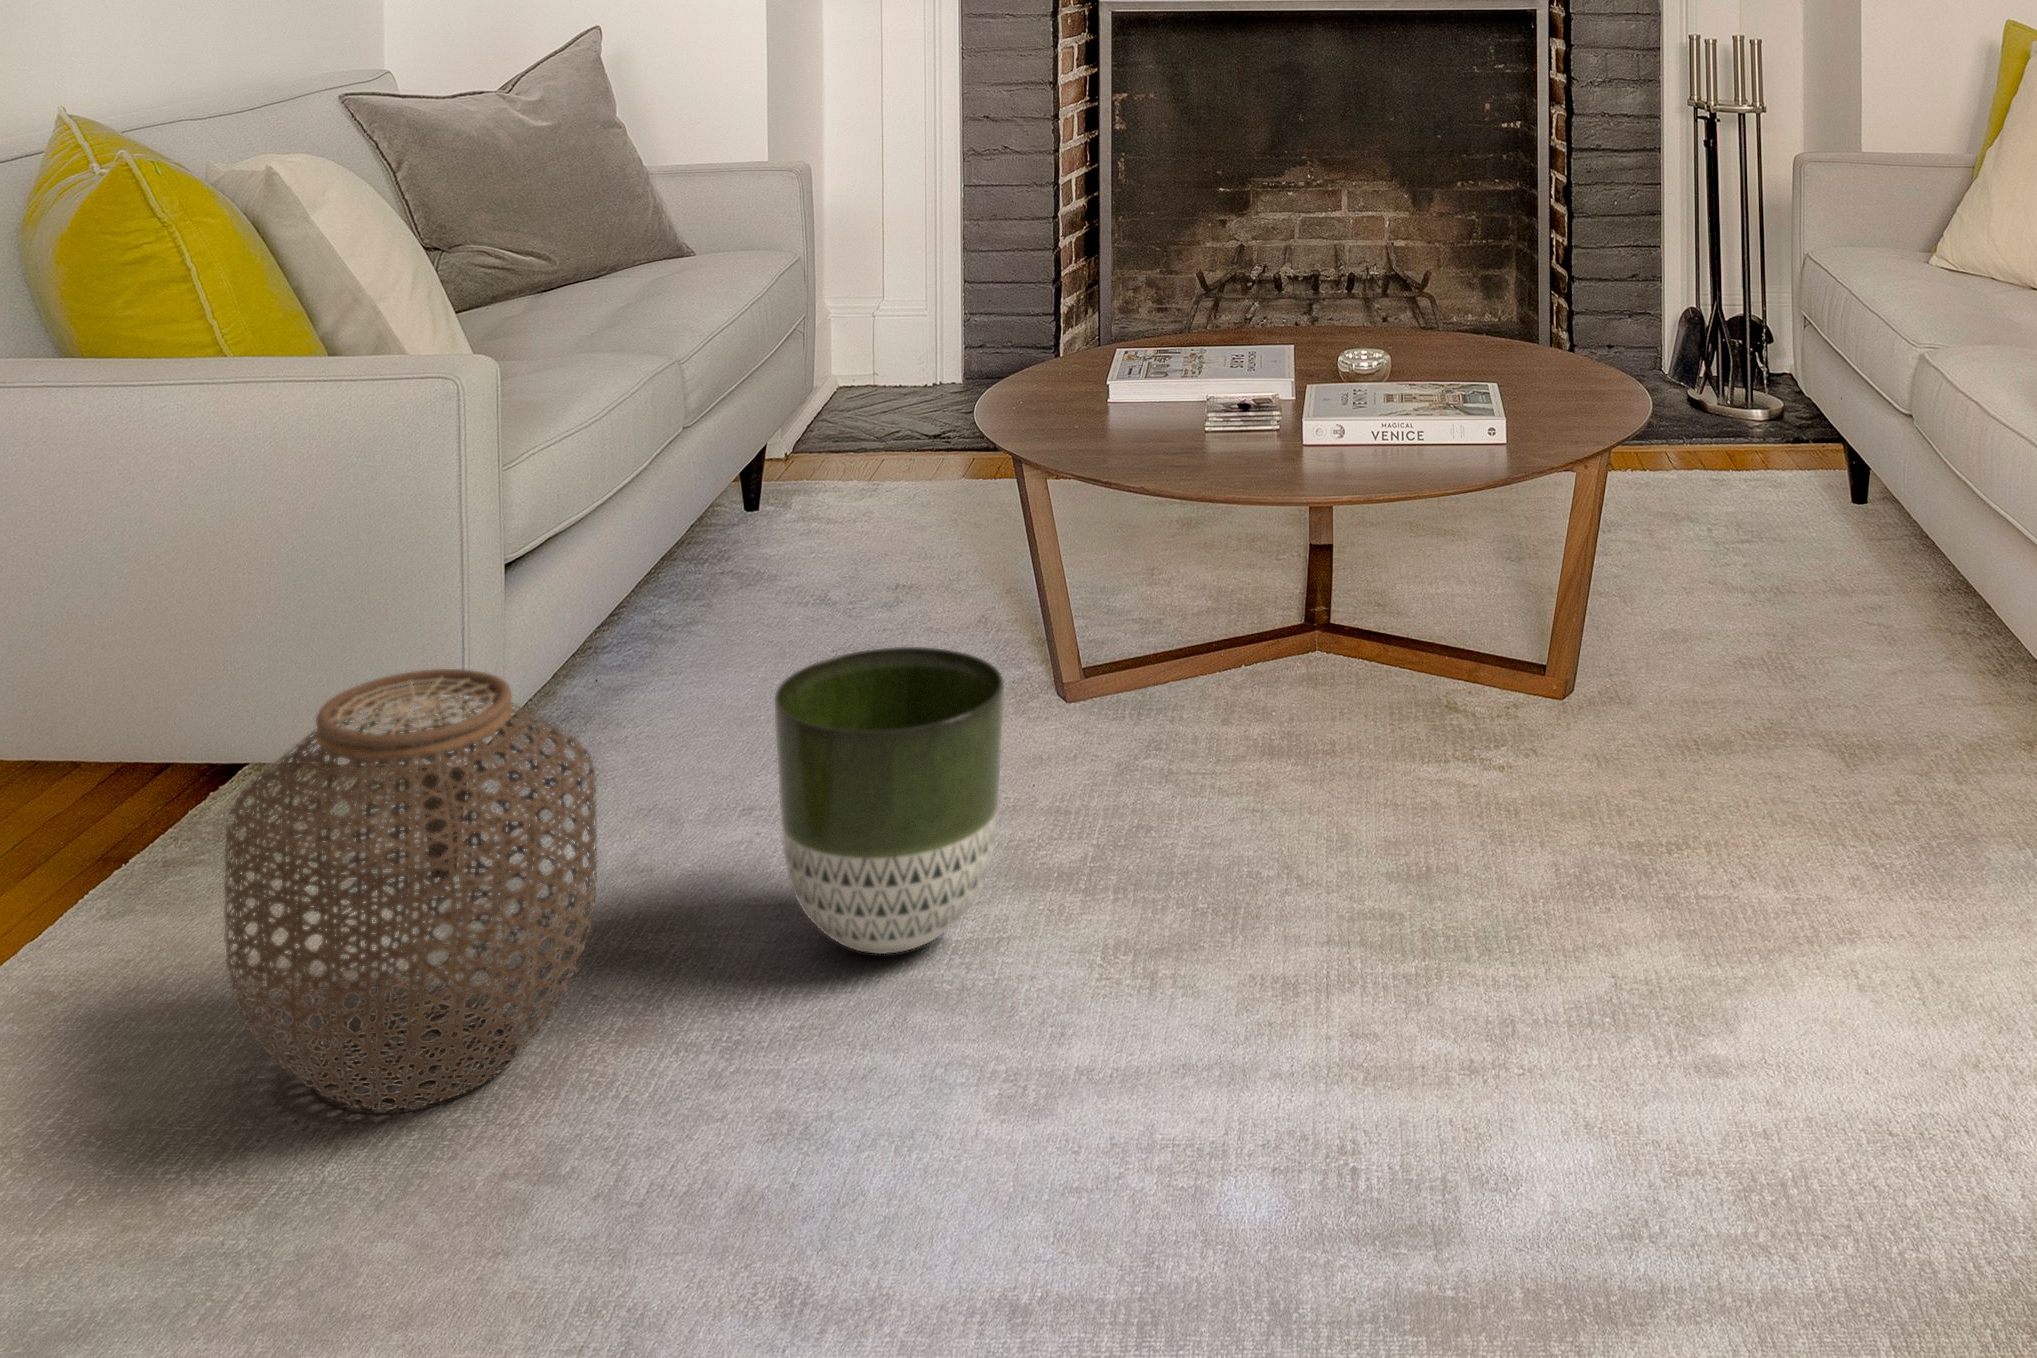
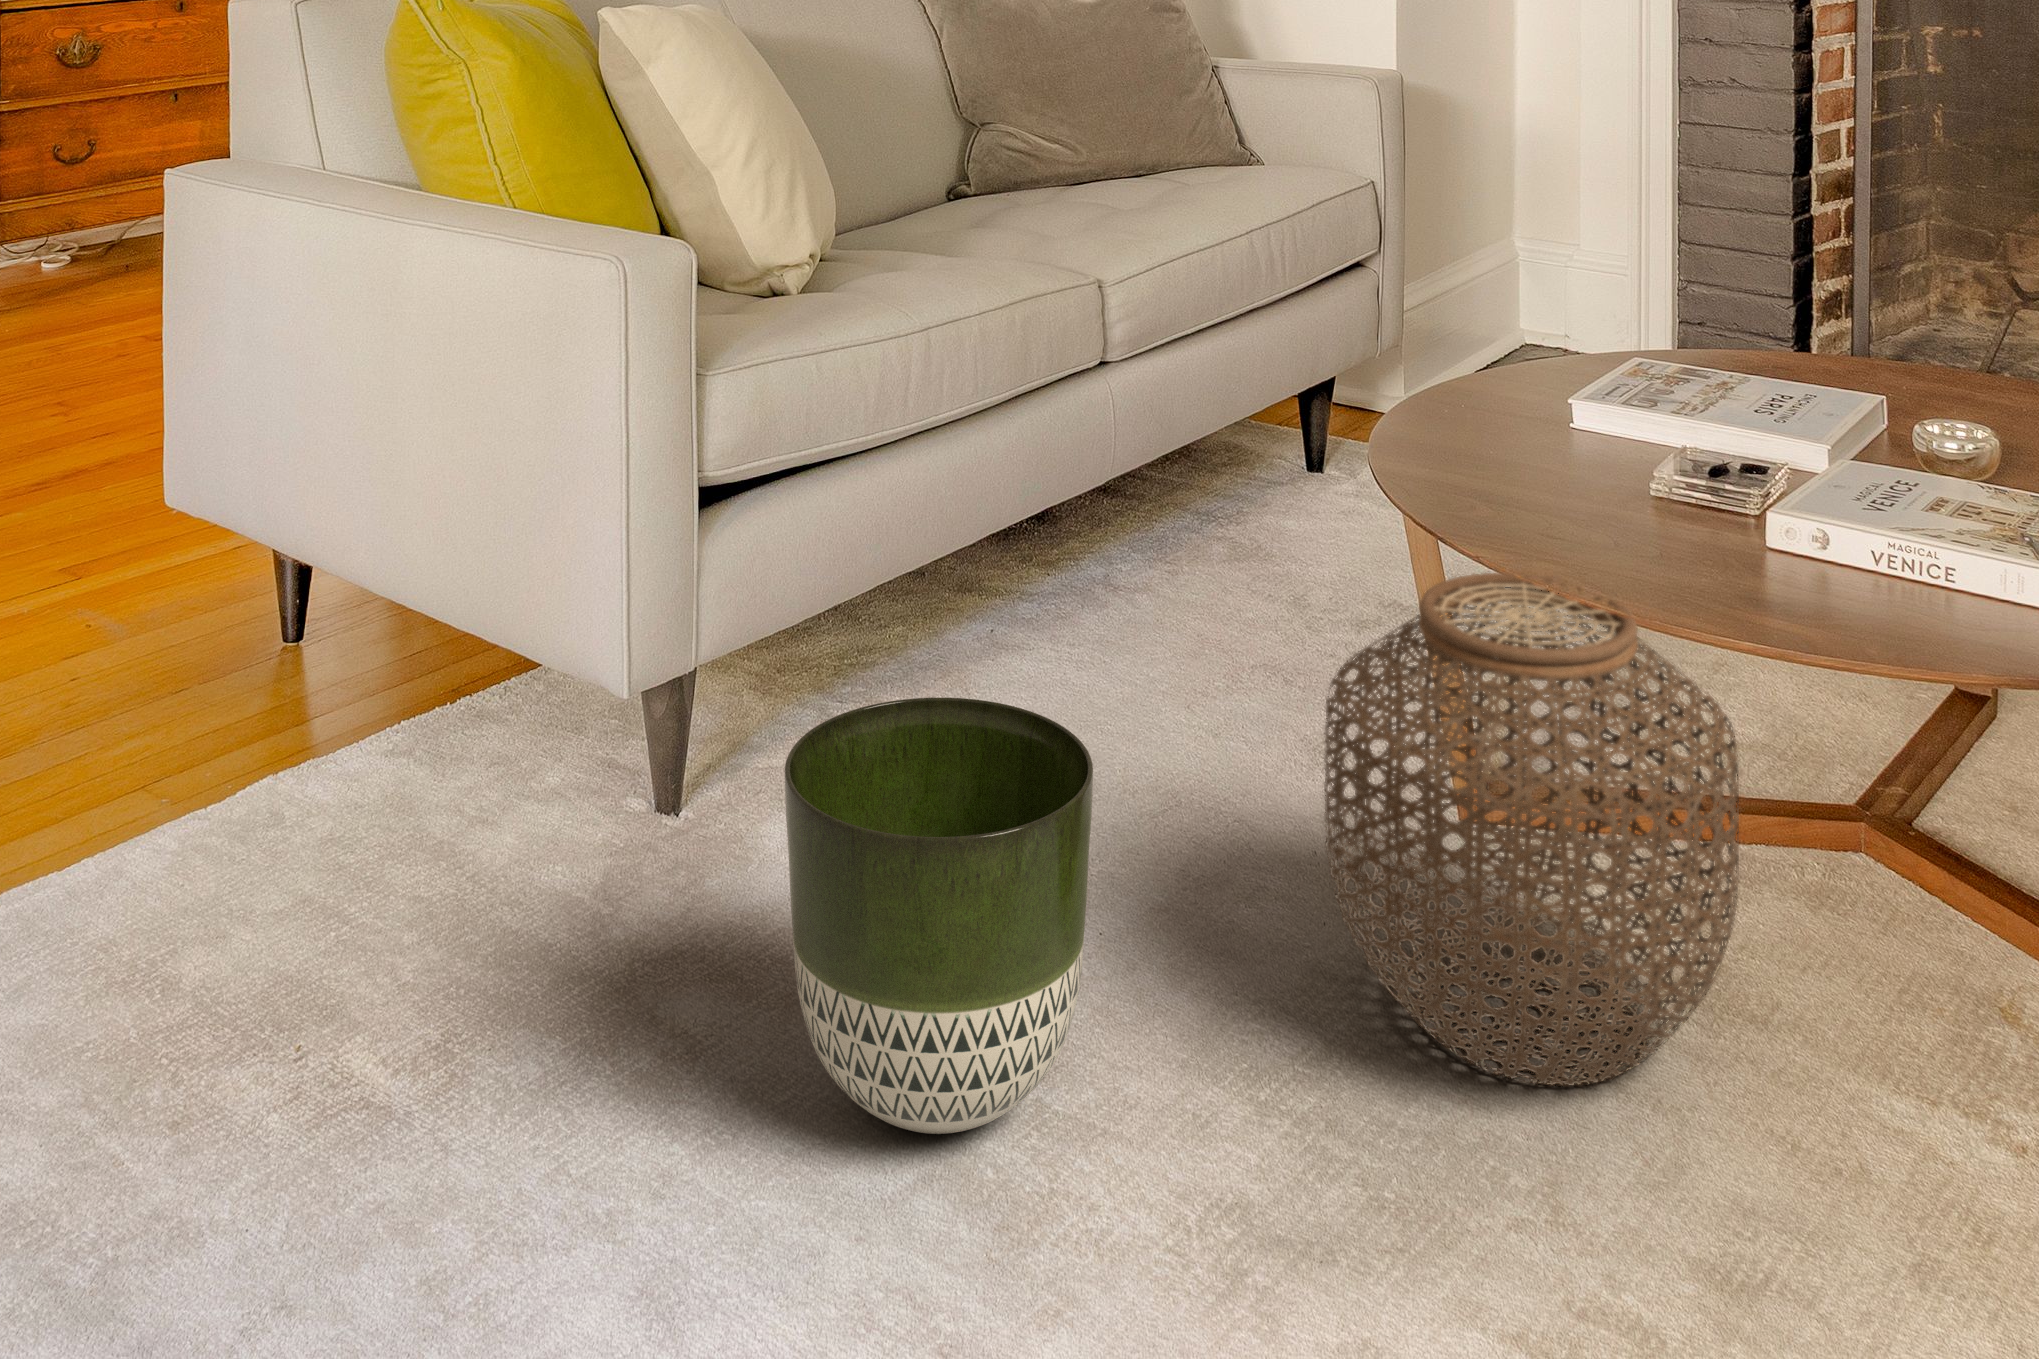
woven basket: present [225,669,597,1110] -> present [1324,573,1739,1086]

